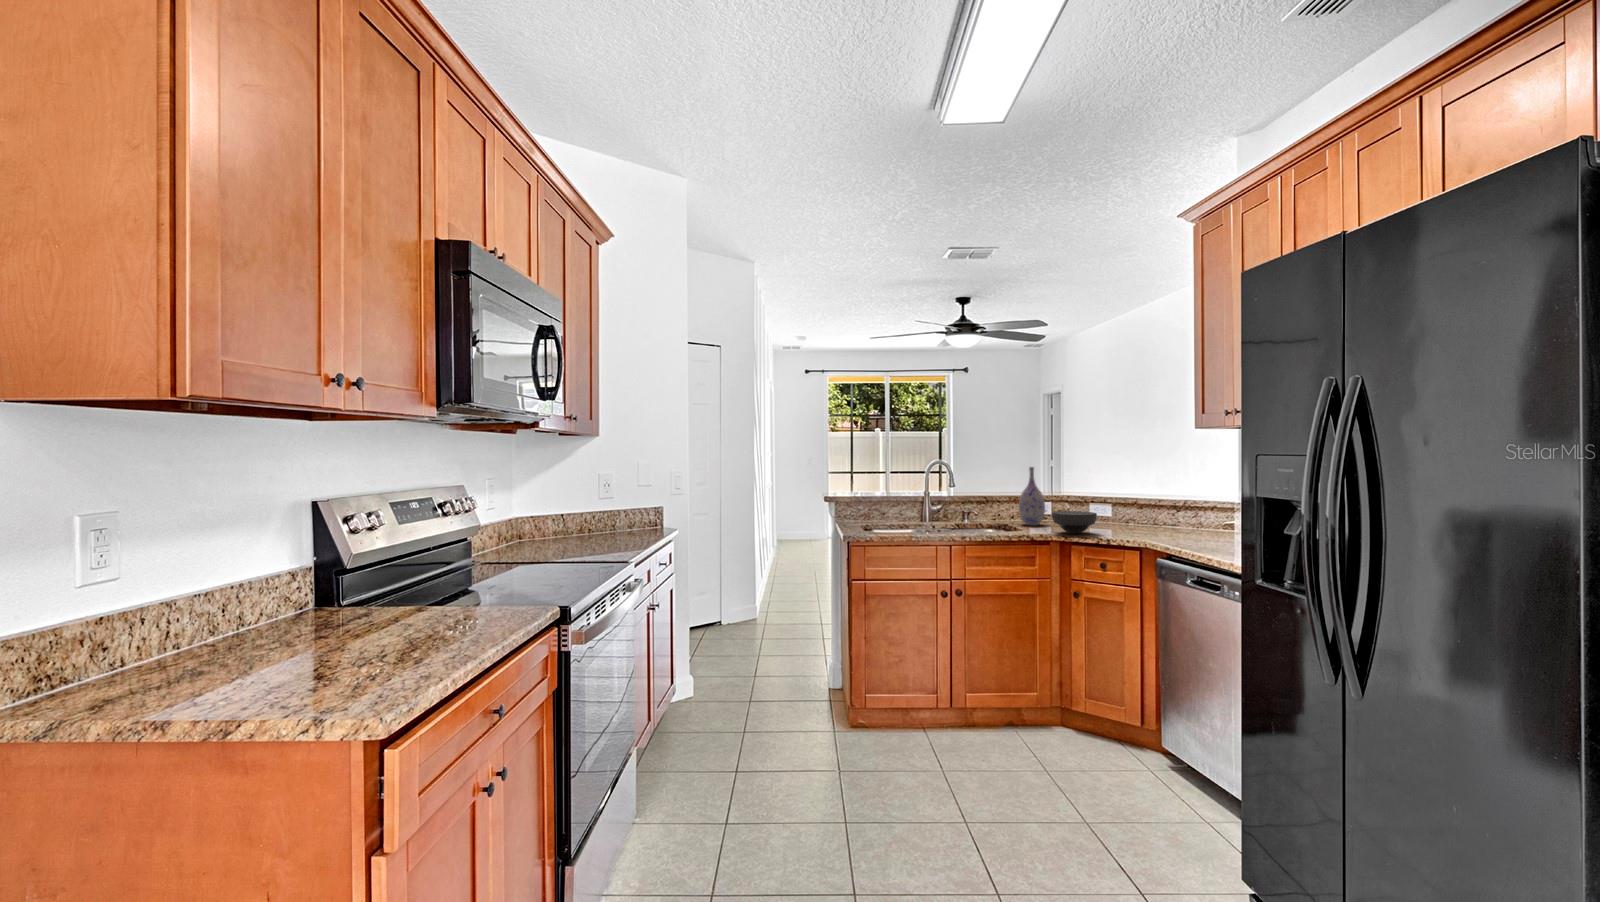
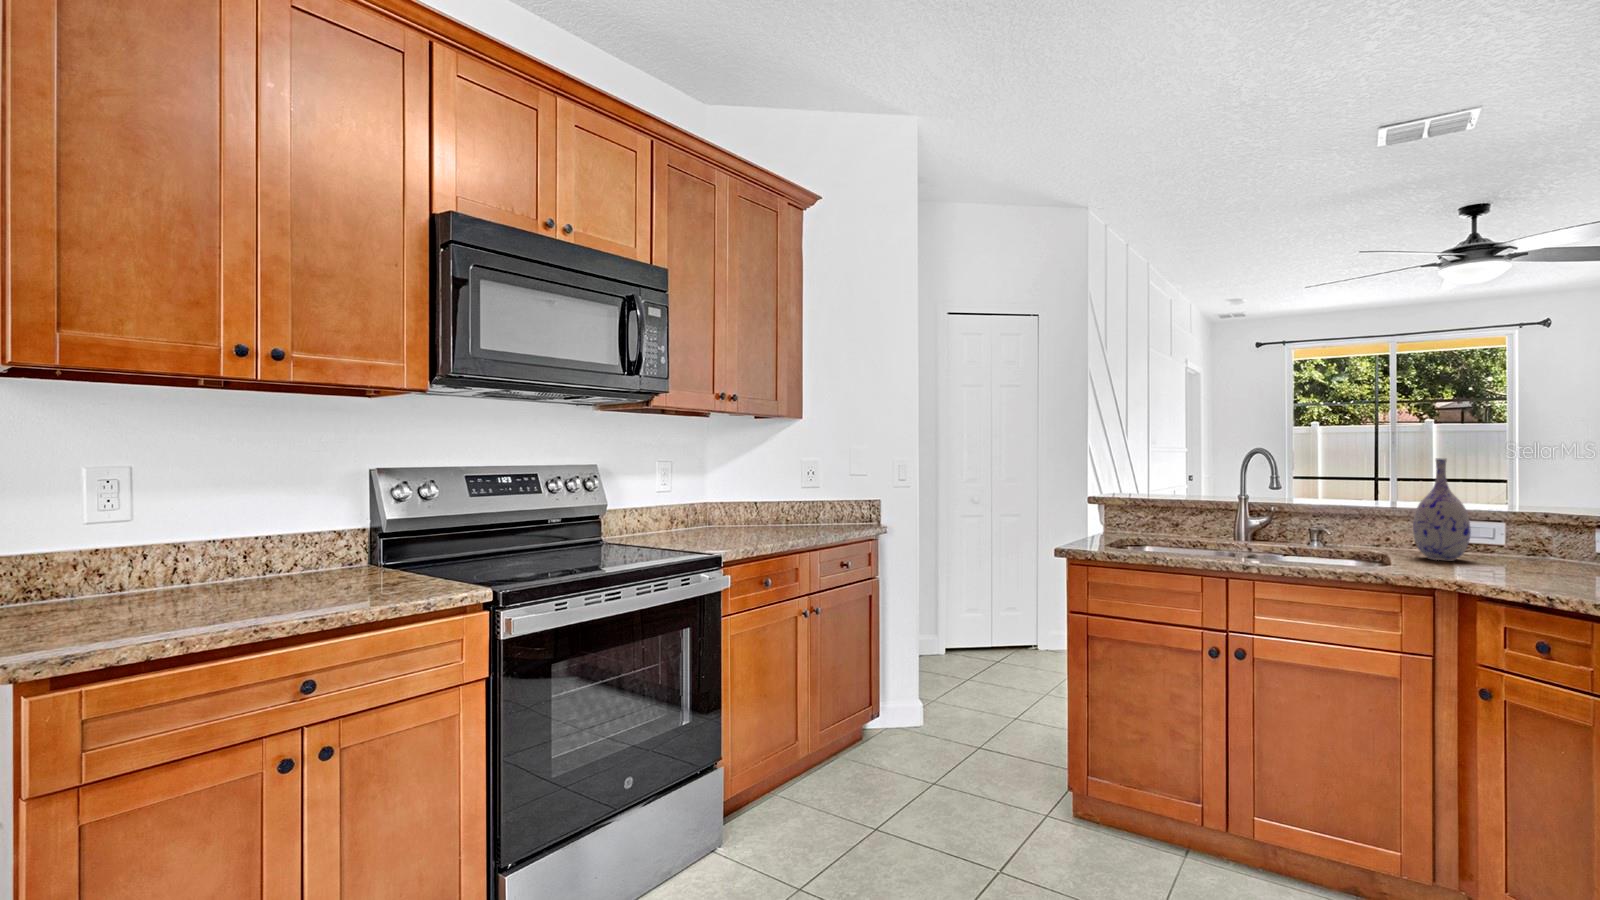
bowl: present [1052,511,1097,533] -> none [1448,538,1555,580]

